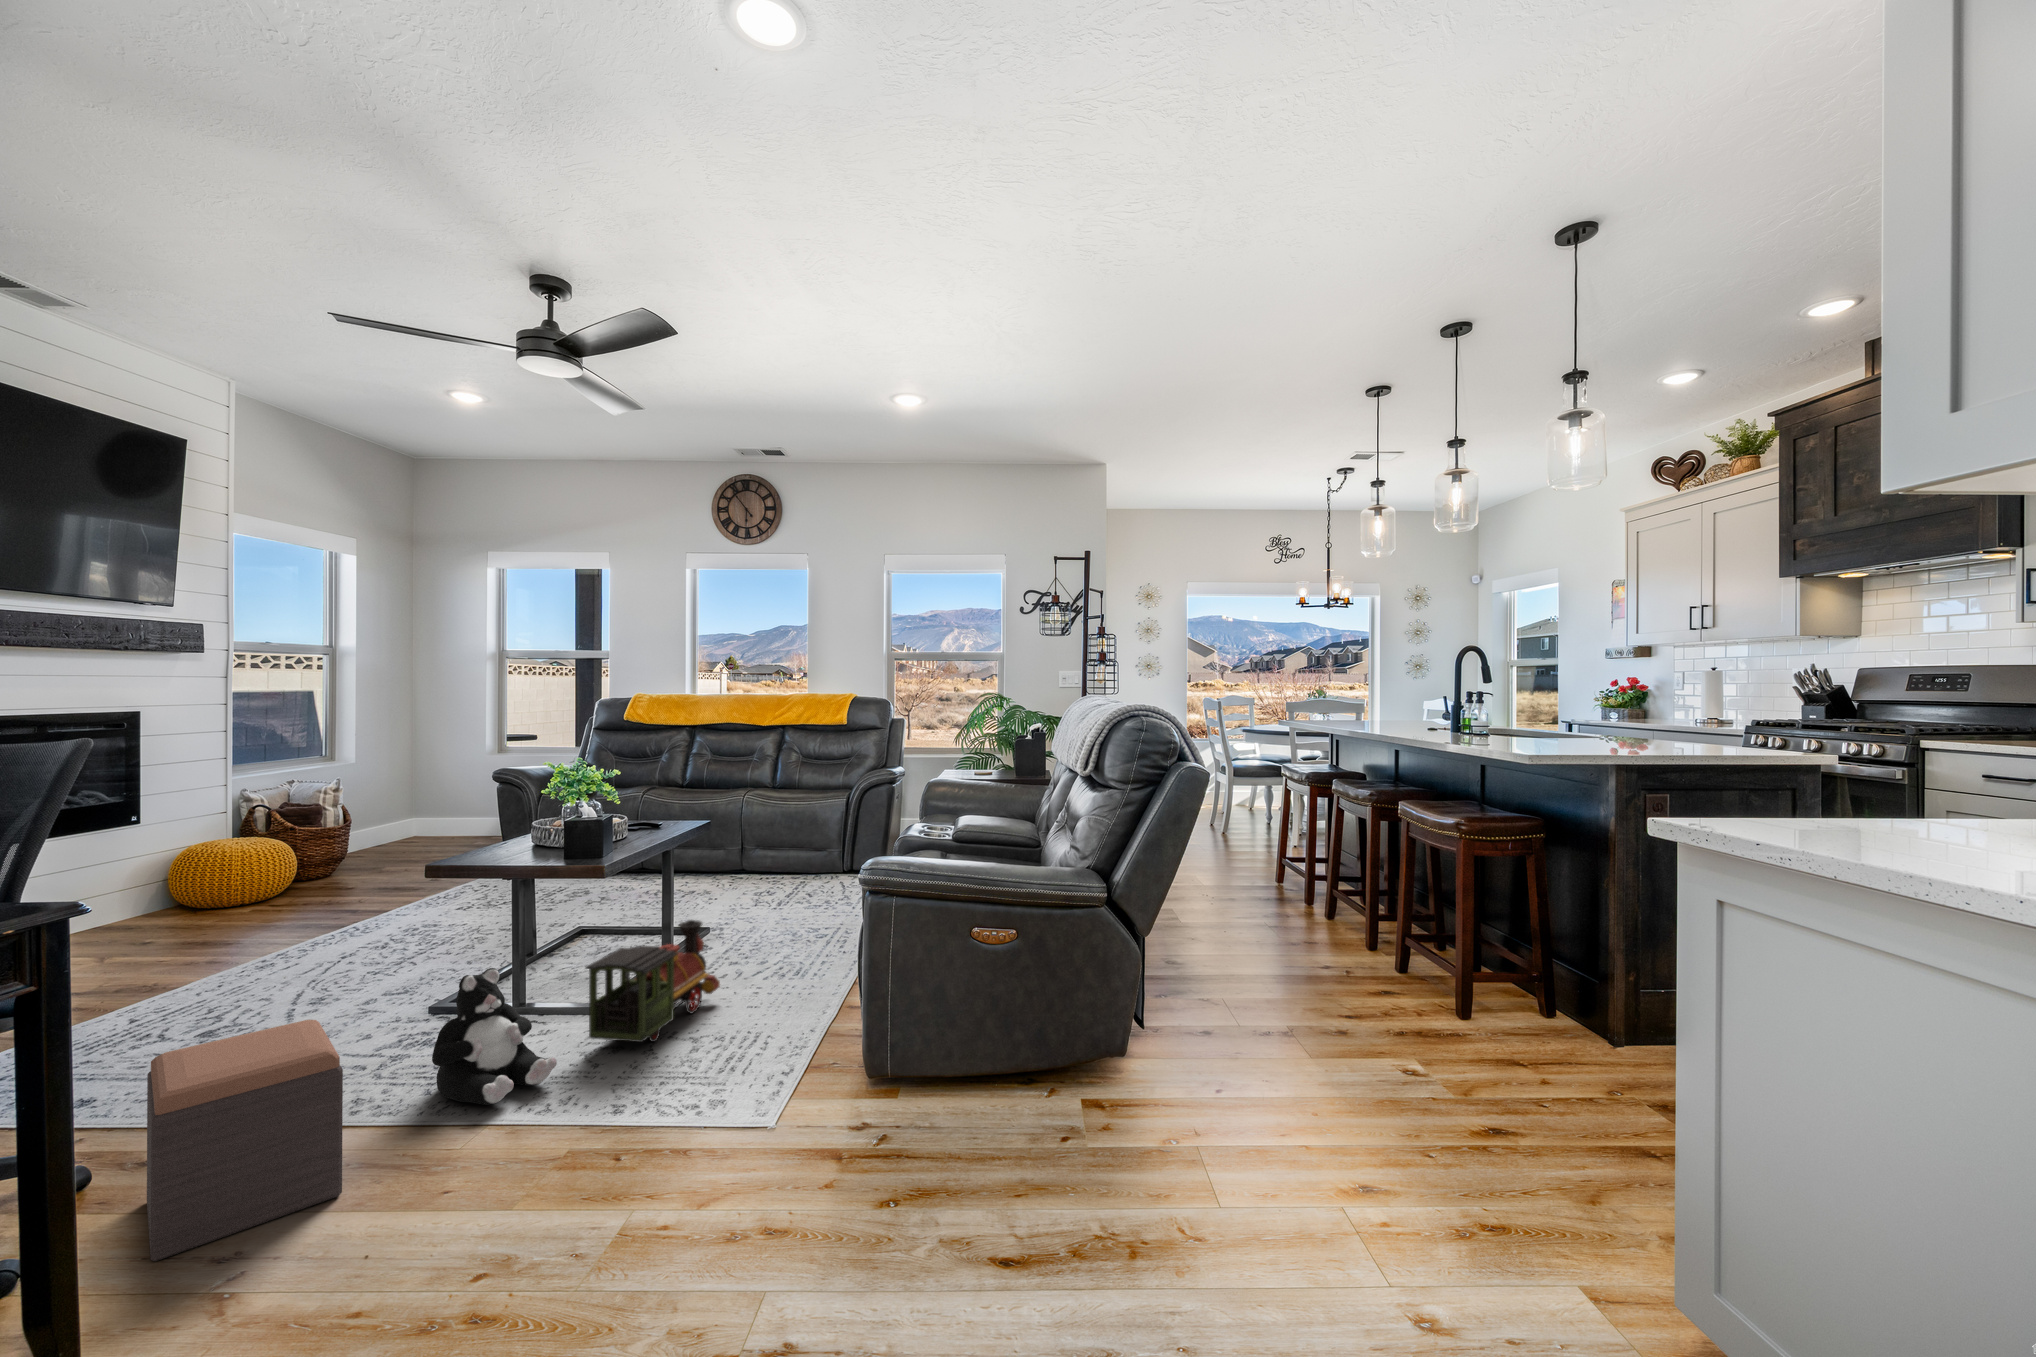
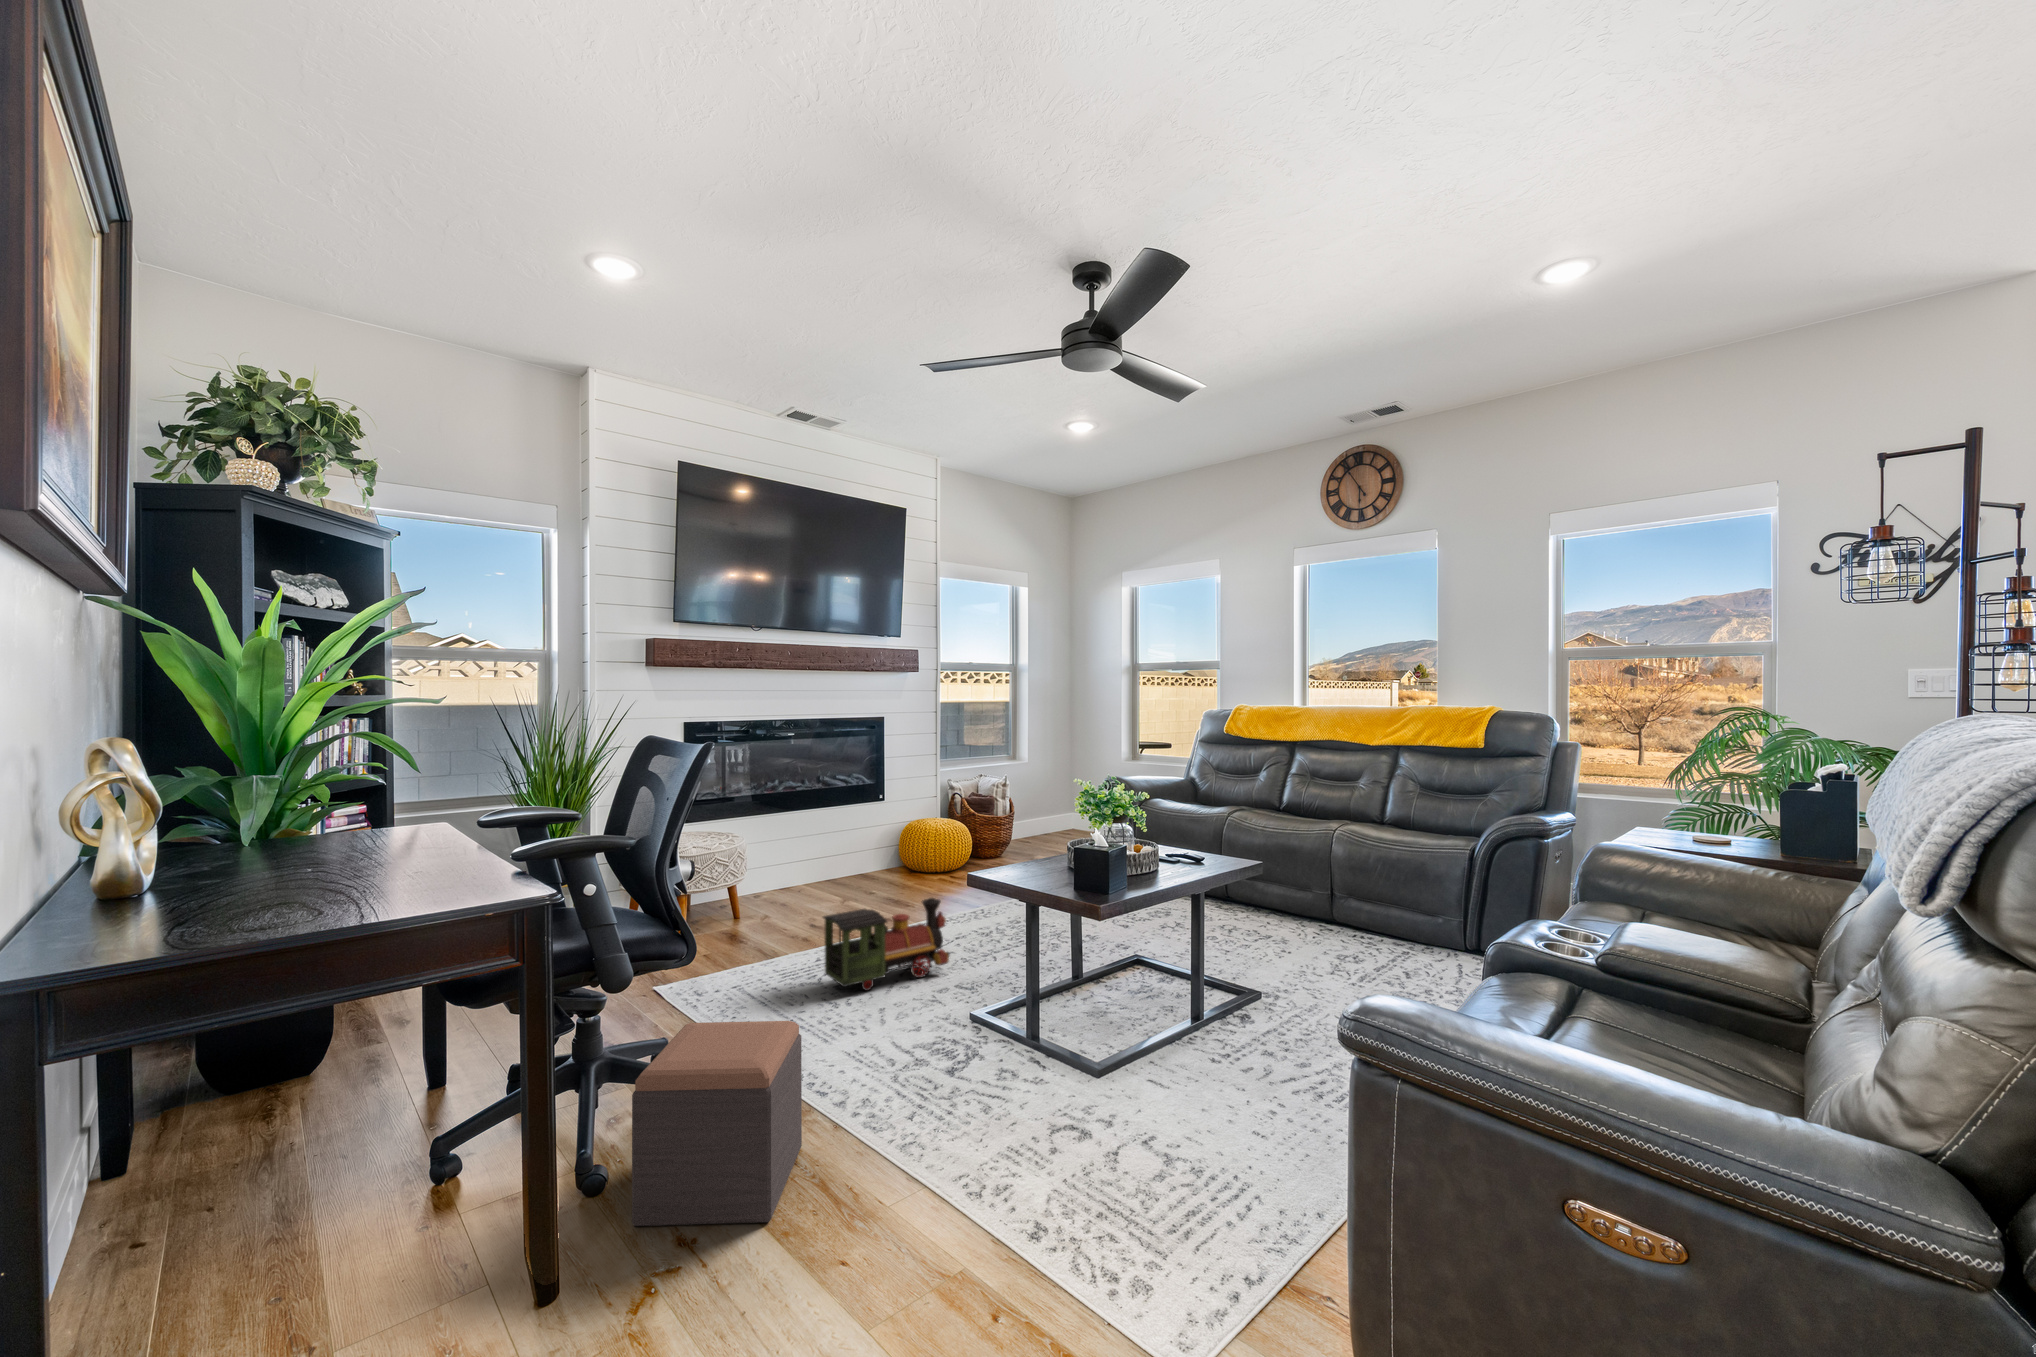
toy train: present [586,920,720,1042] -> present [823,898,950,991]
plush toy: present [432,968,557,1105] -> none [899,1003,1006,1164]

